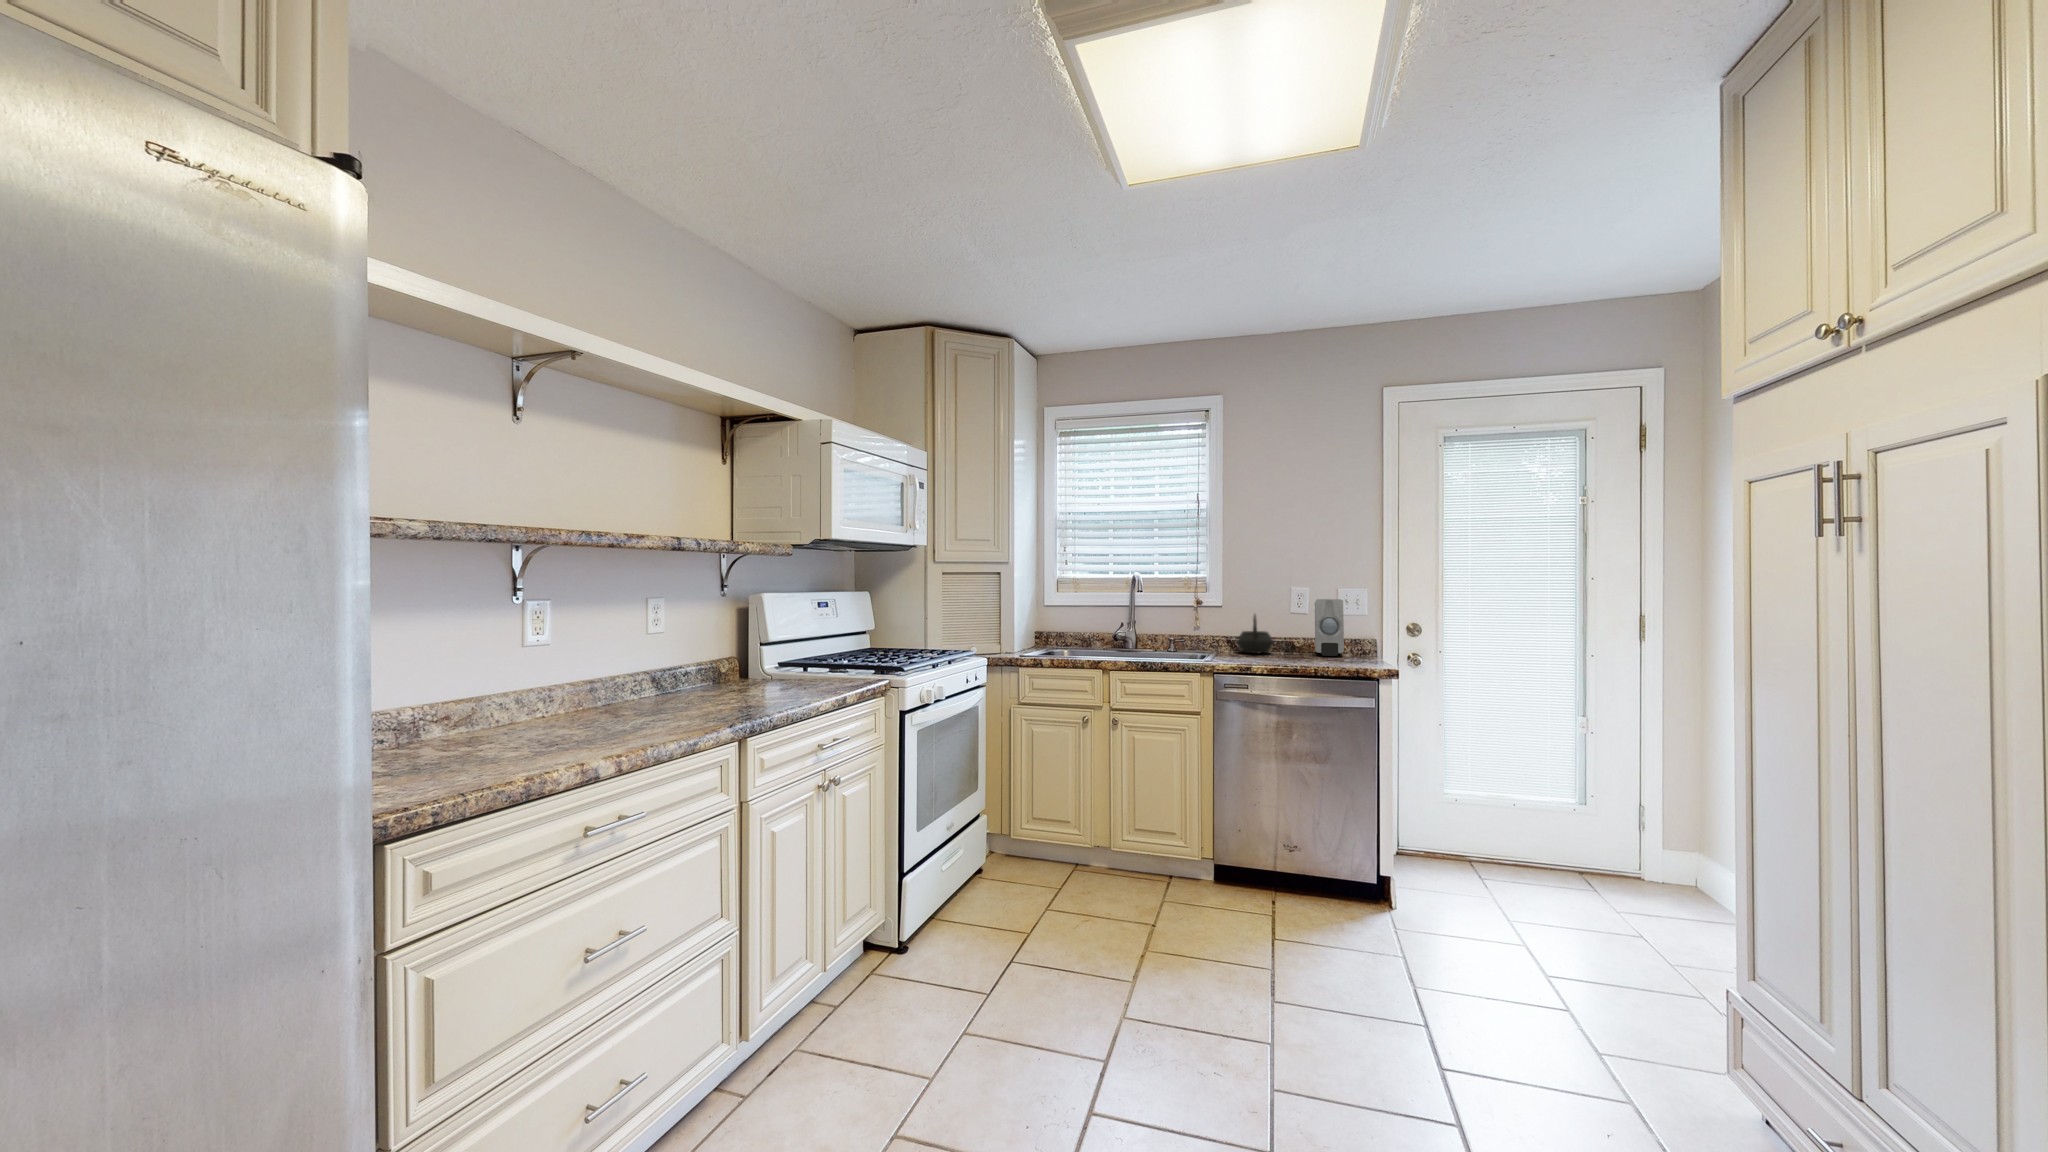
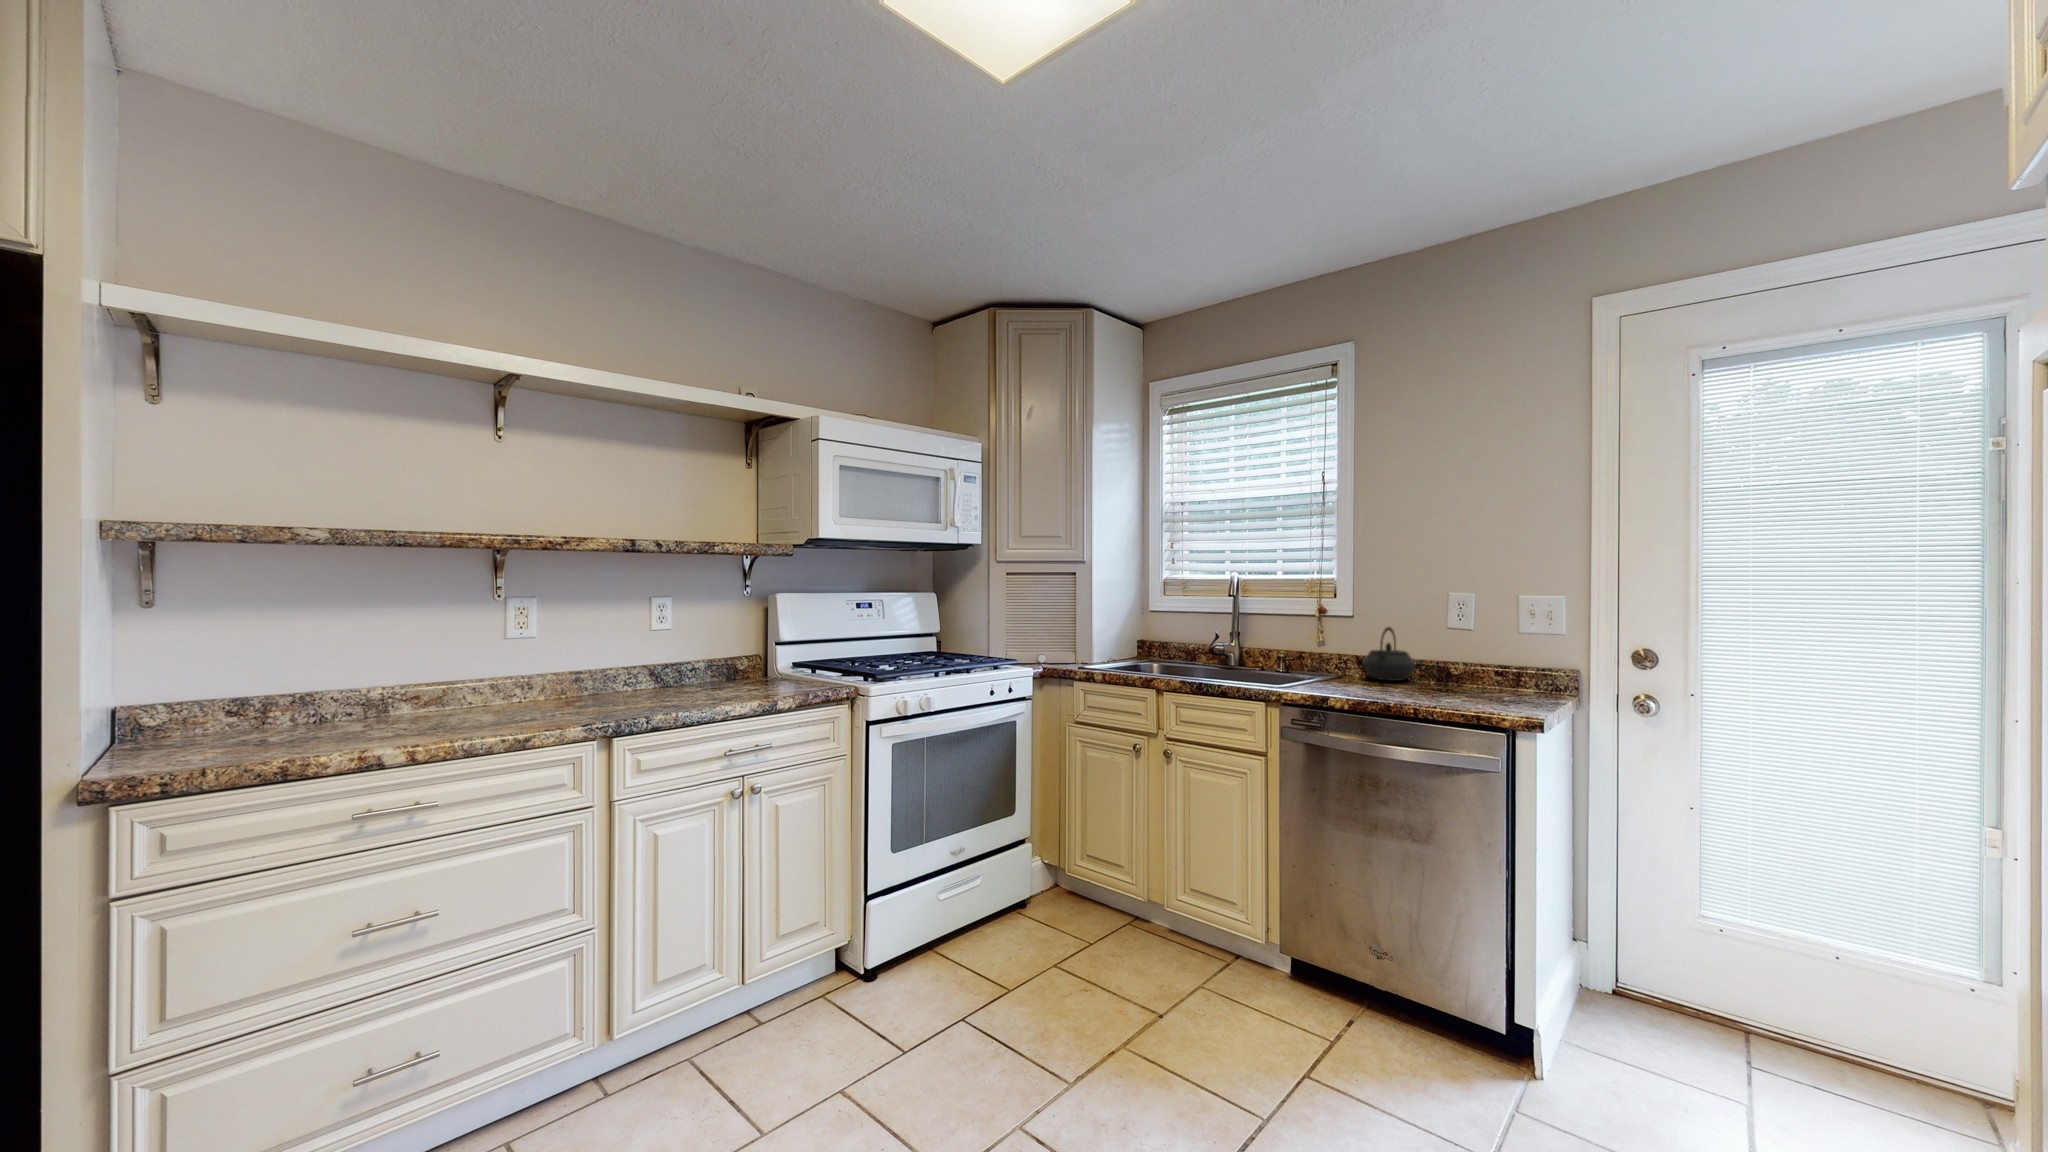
soap dispenser: present [1315,599,1344,656] -> none [1469,609,1525,691]

